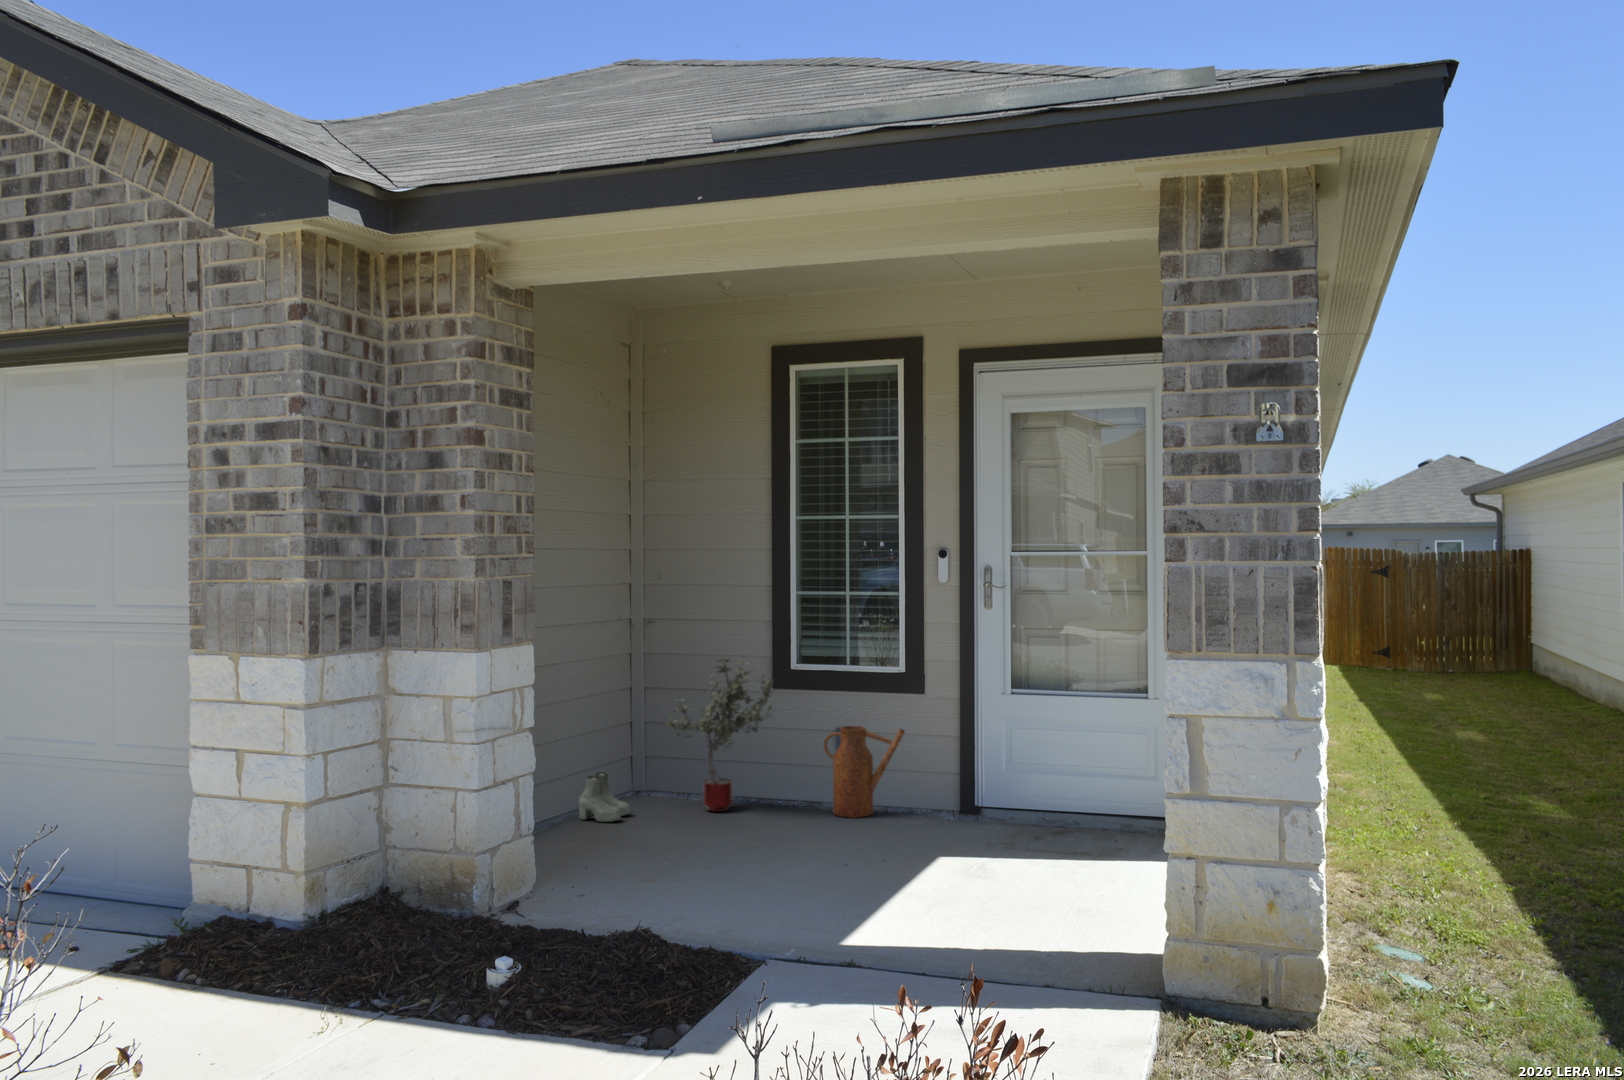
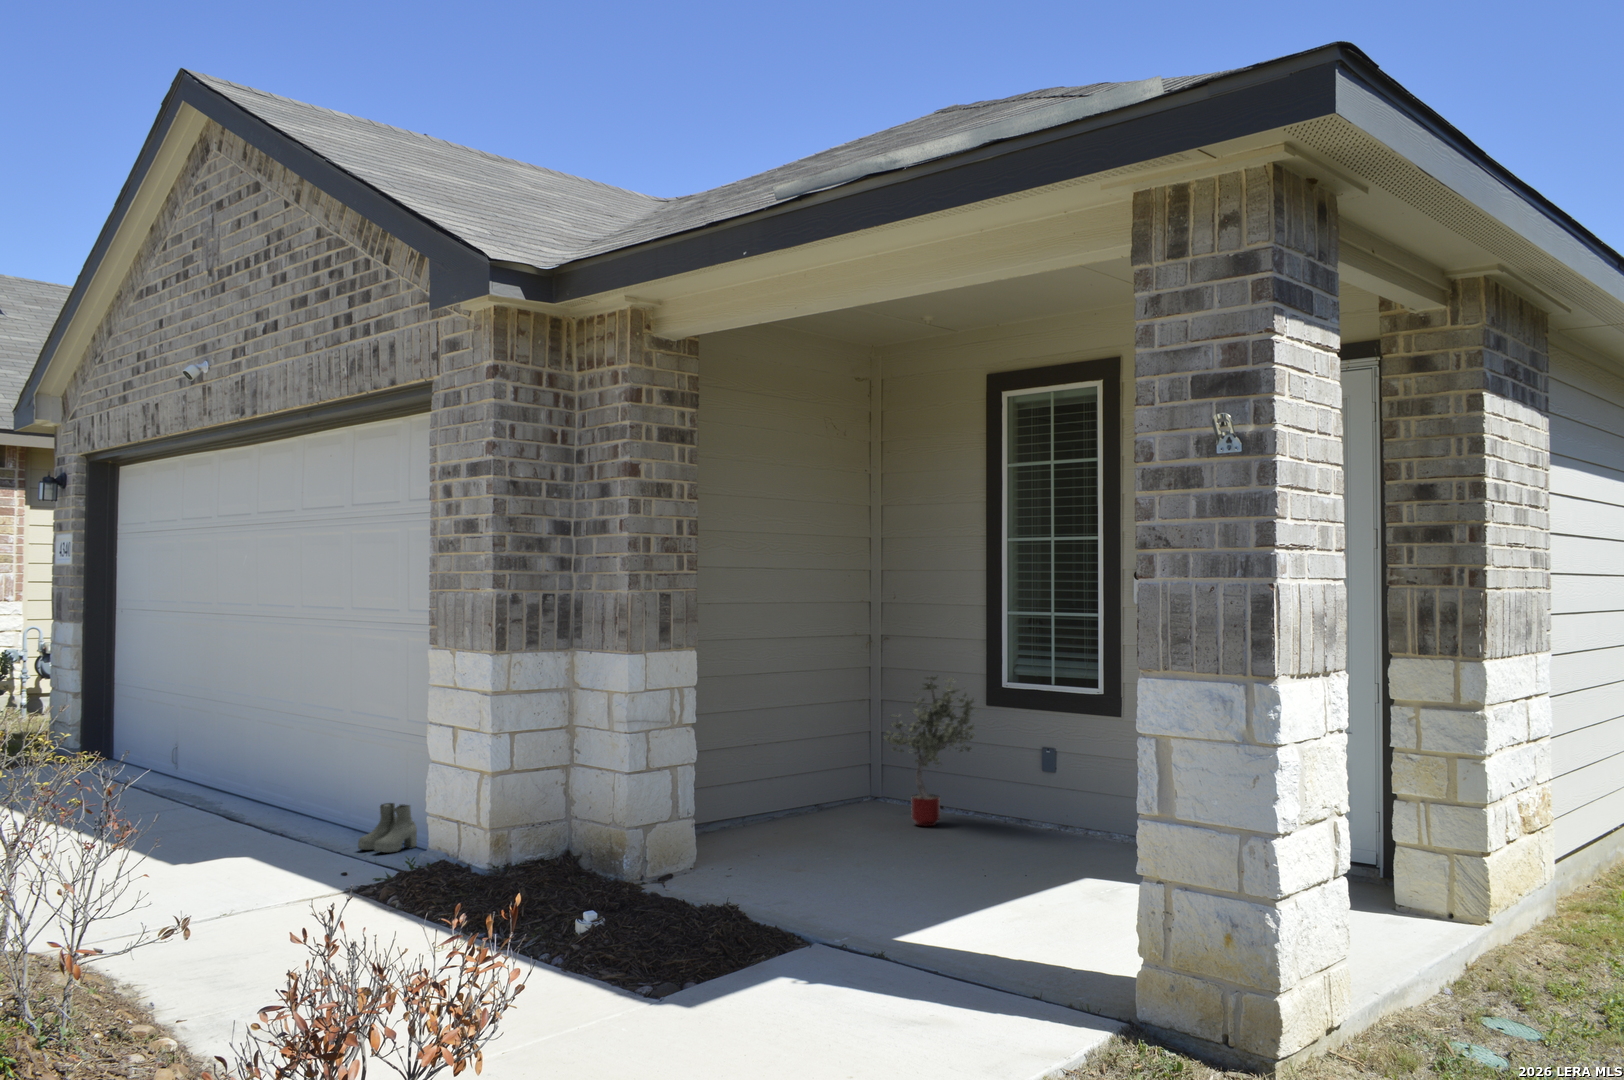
watering can: present [823,726,905,818] -> none [1024,750,1100,843]
boots: present [579,772,630,822] -> present [358,803,417,853]

